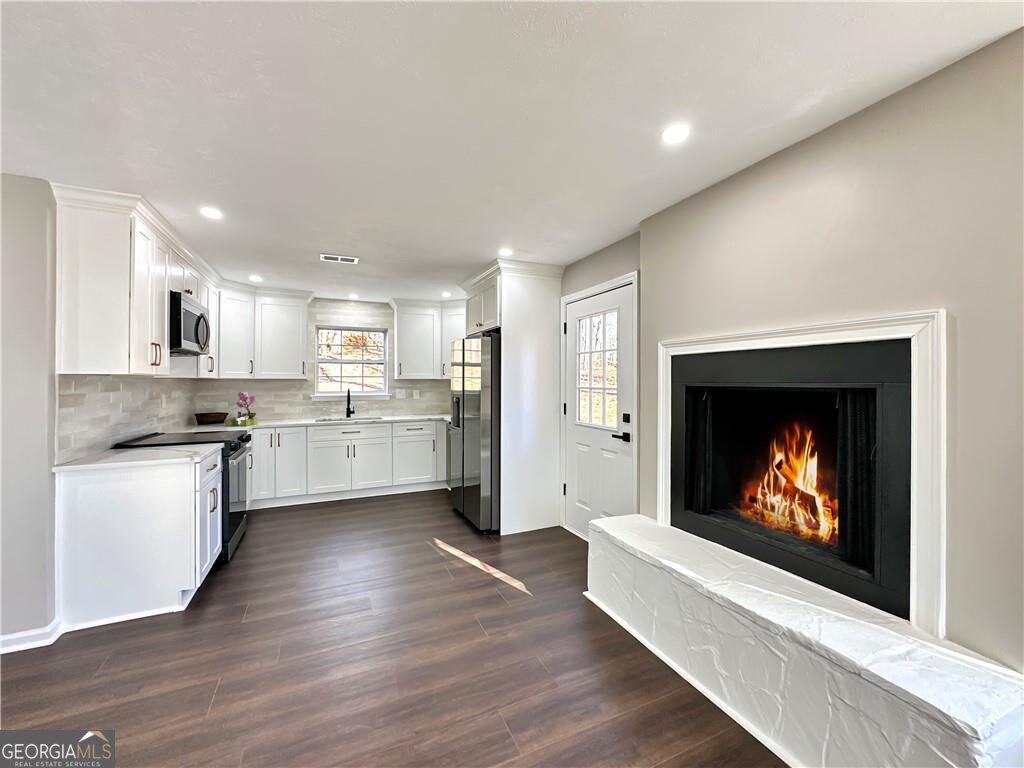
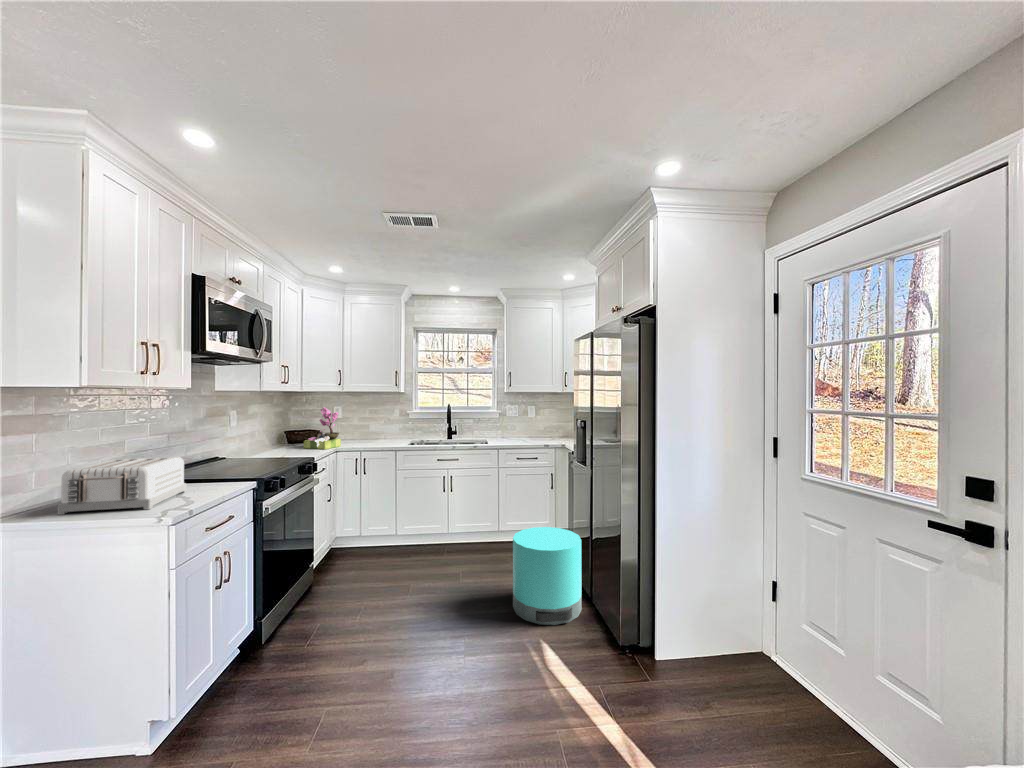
toaster: none [103,424,178,461] -> present [58,457,186,515]
trash can: none [410,471,456,530] -> present [513,527,582,625]

